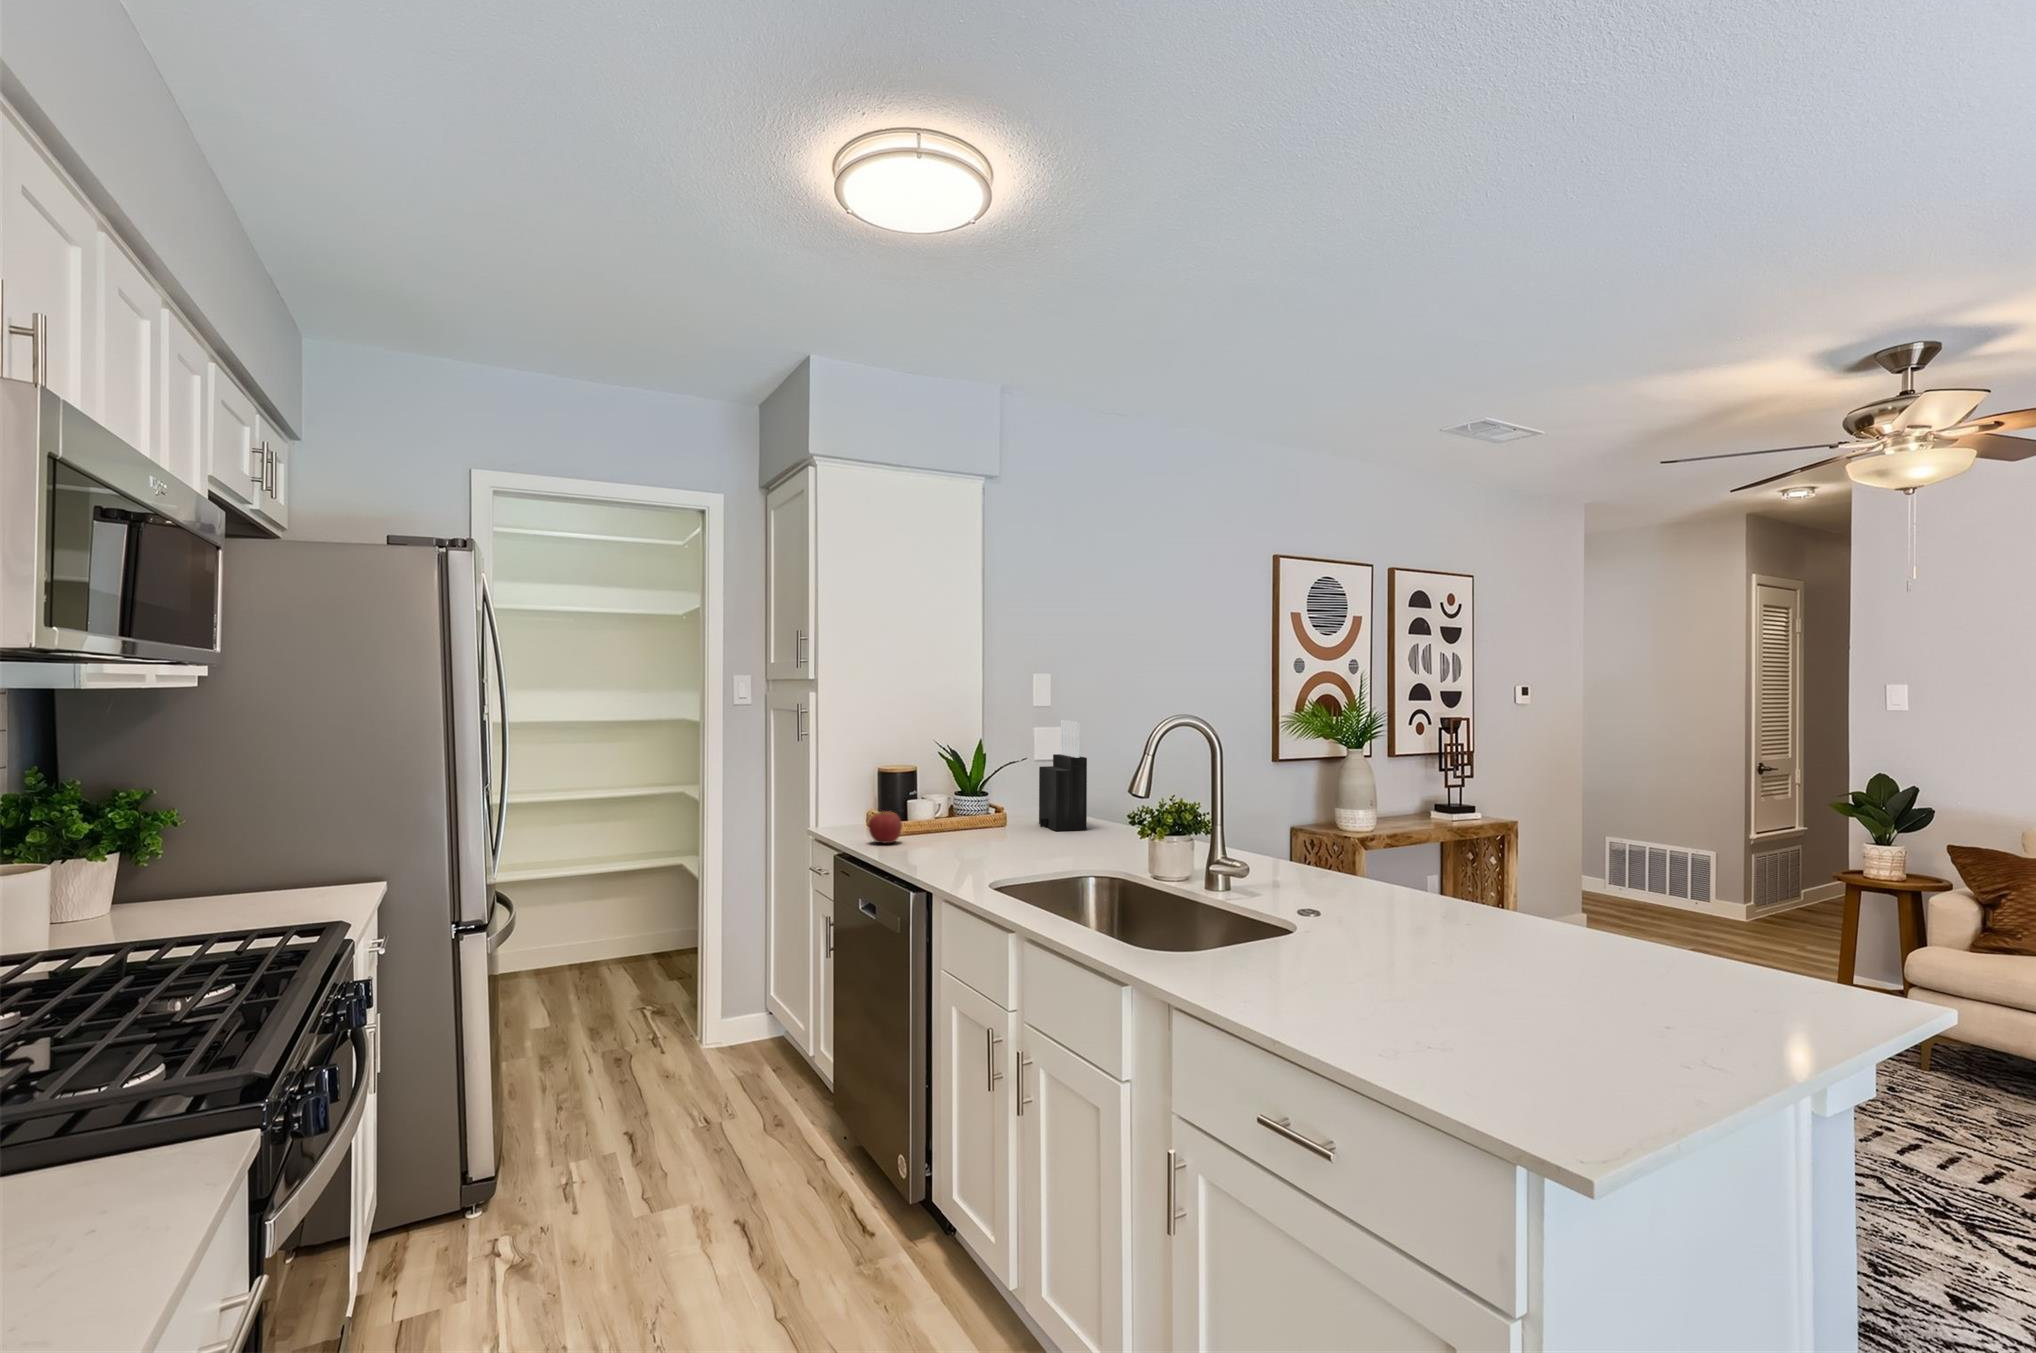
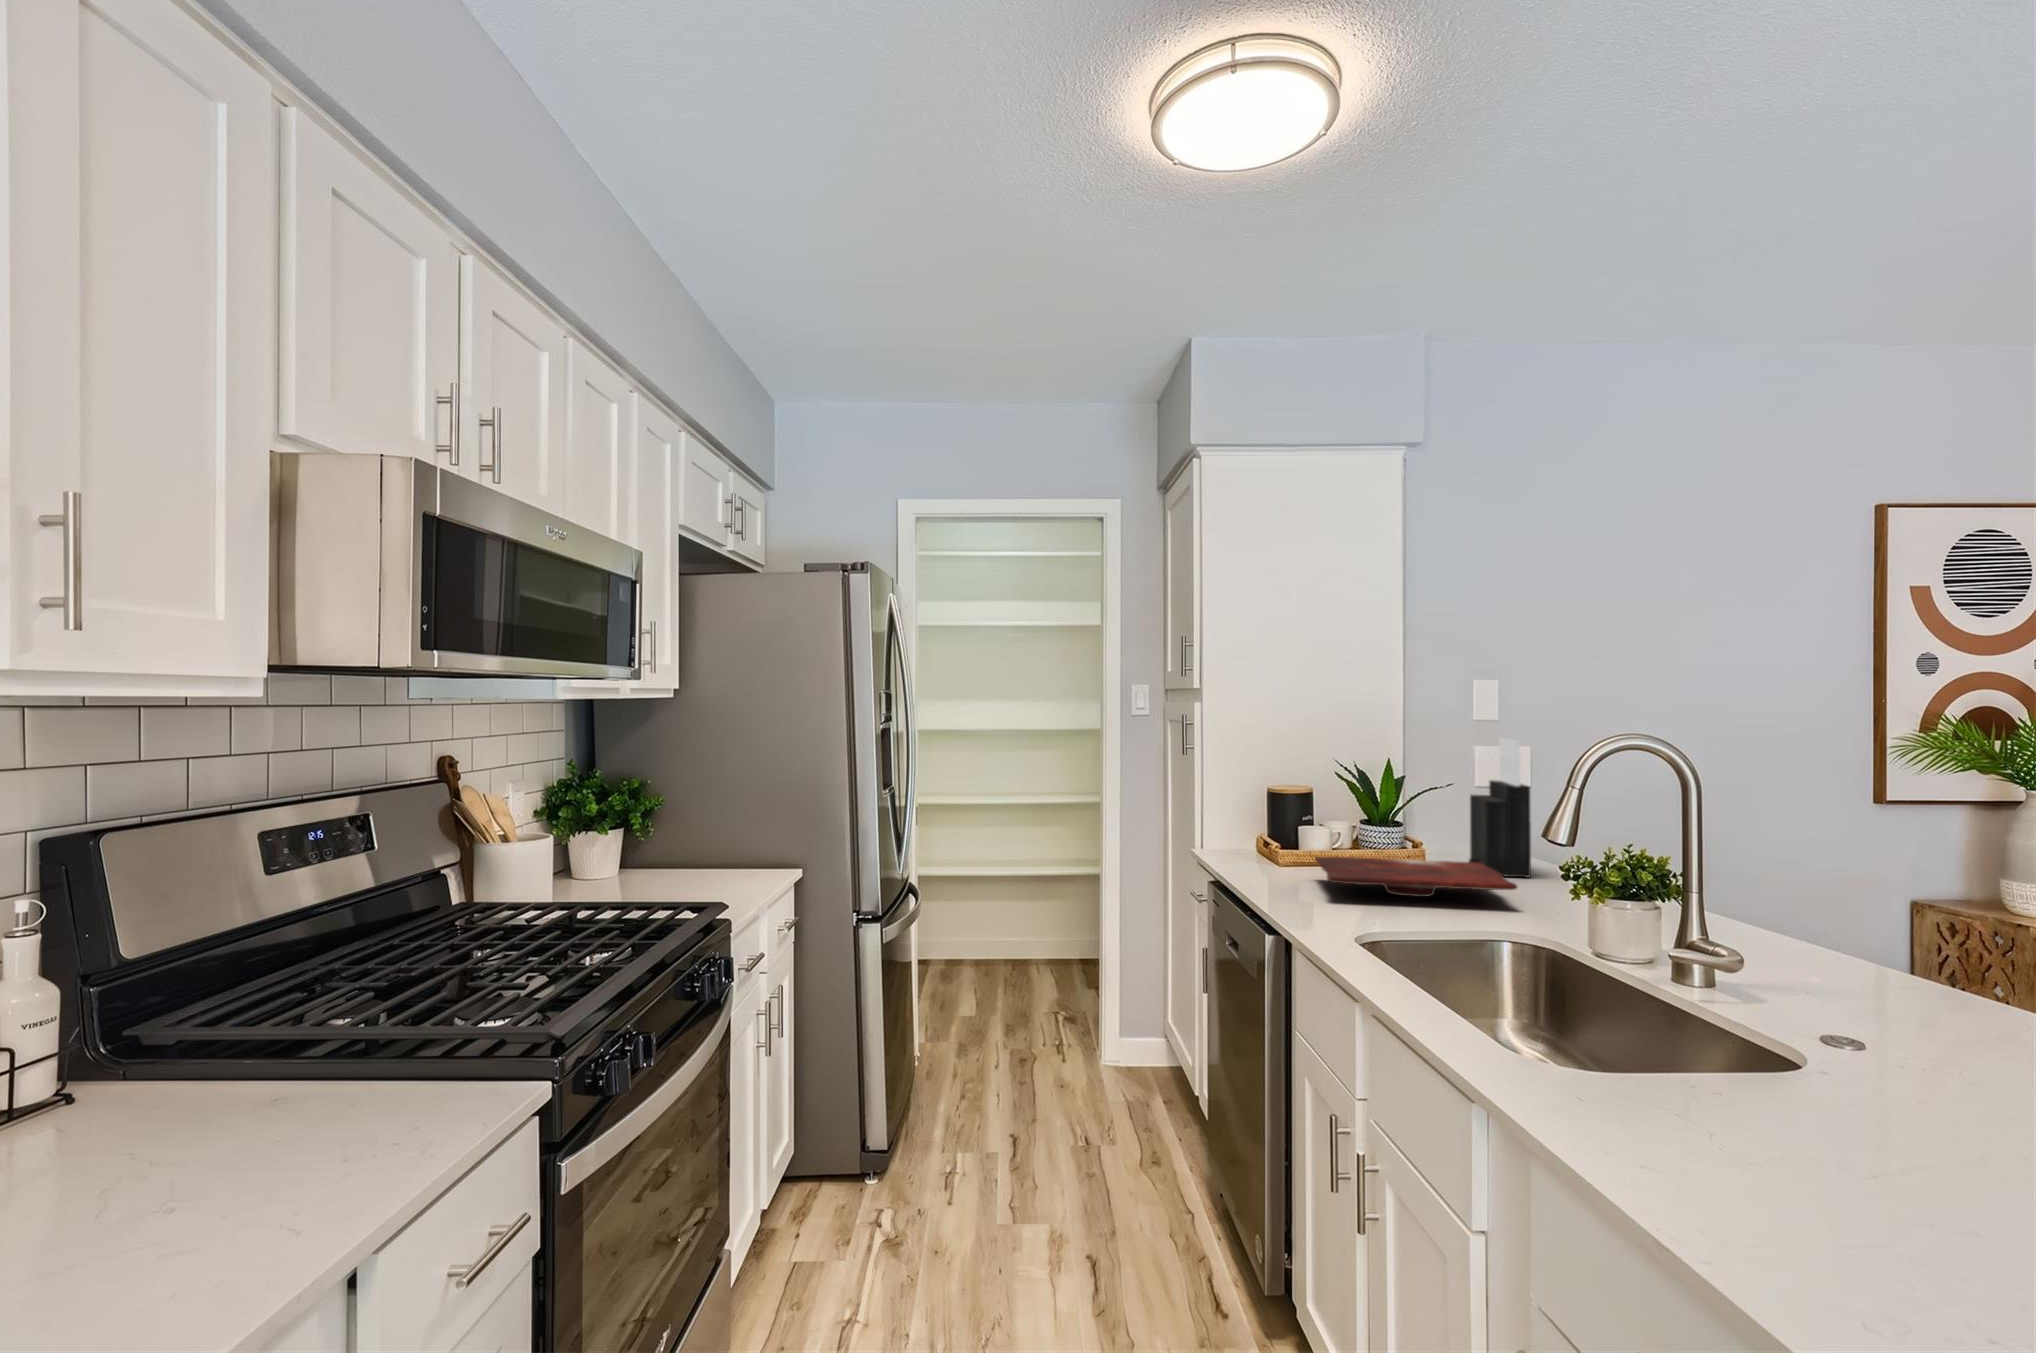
apple: present [869,811,902,843] -> none [1244,834,1282,873]
cutting board: none [932,820,1094,850] -> present [1315,857,1517,897]

